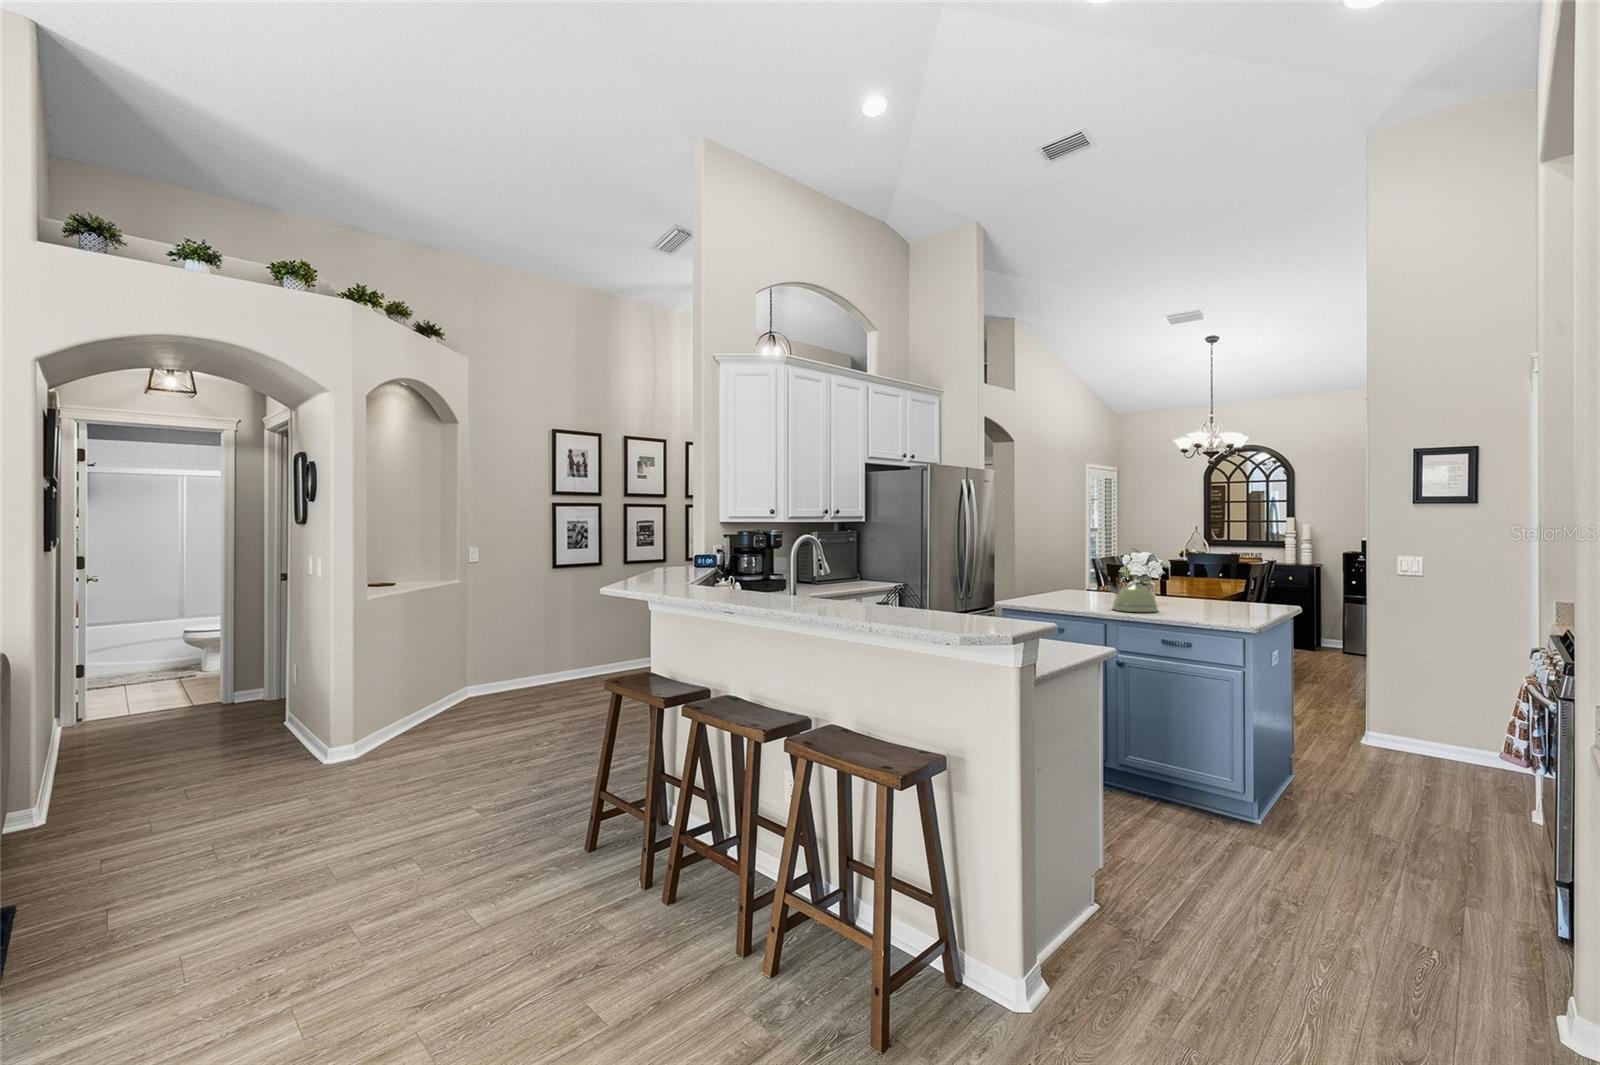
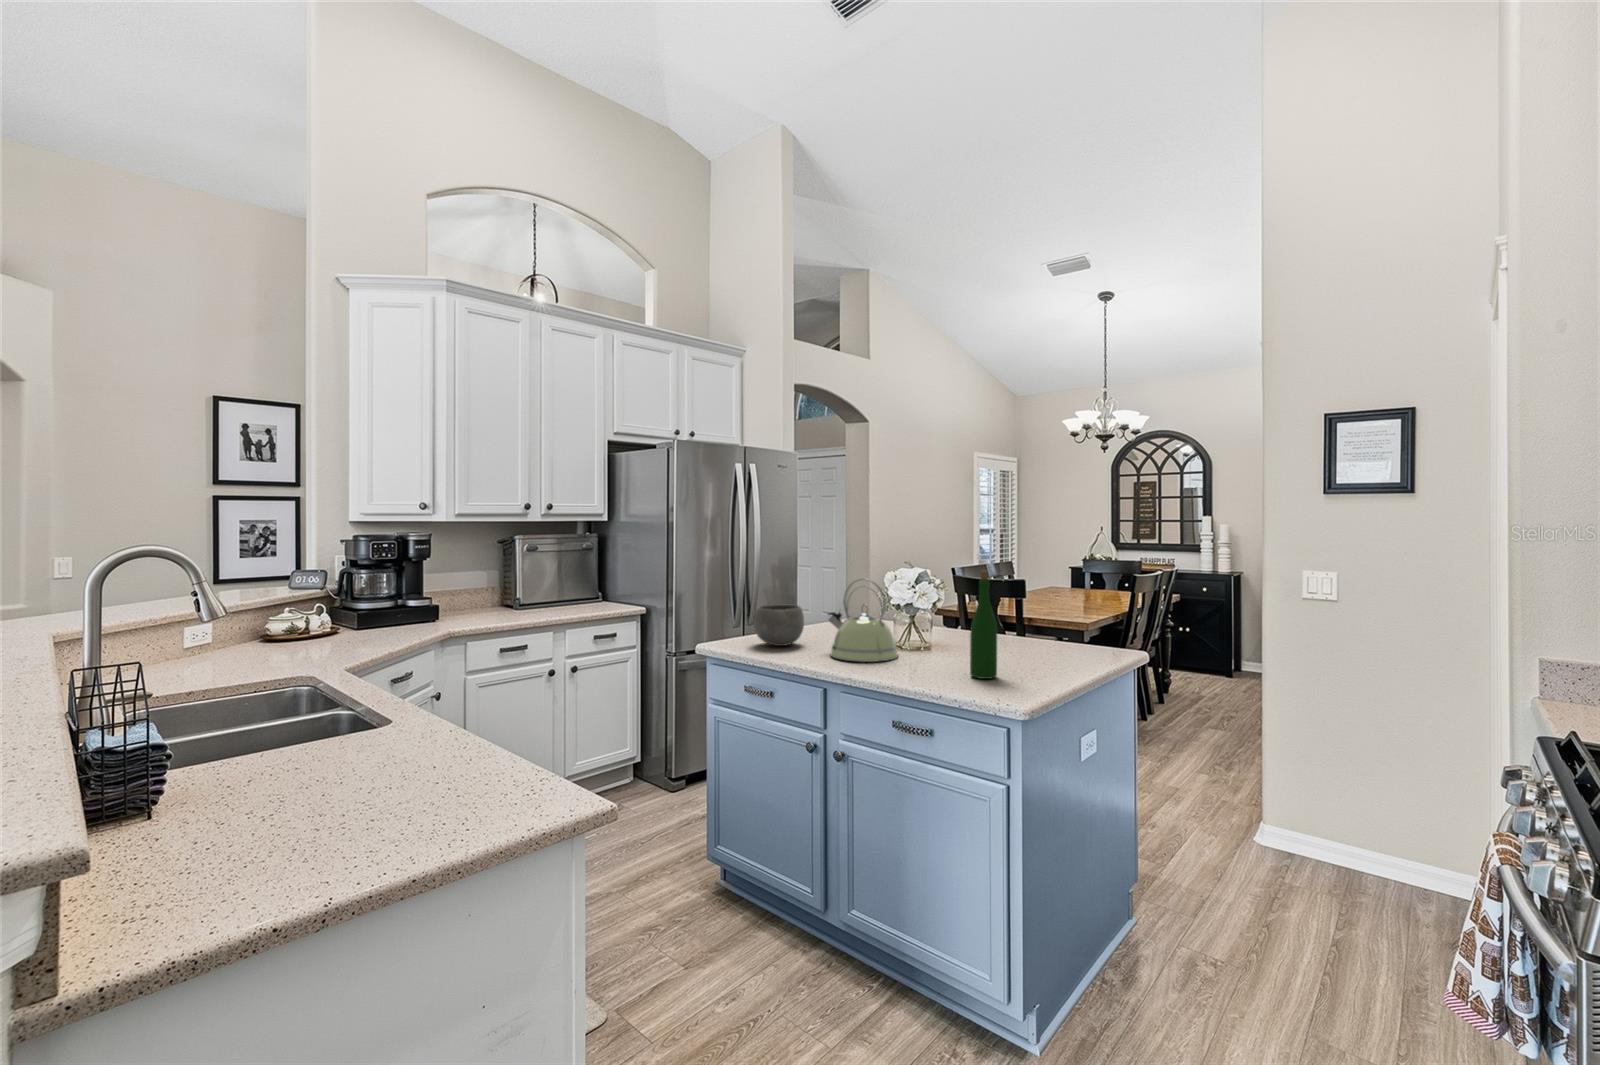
wine bottle: none [1219,555,1237,619] -> present [970,570,997,679]
ceramic bowl: none [1050,580,1085,606] -> present [754,605,804,646]

